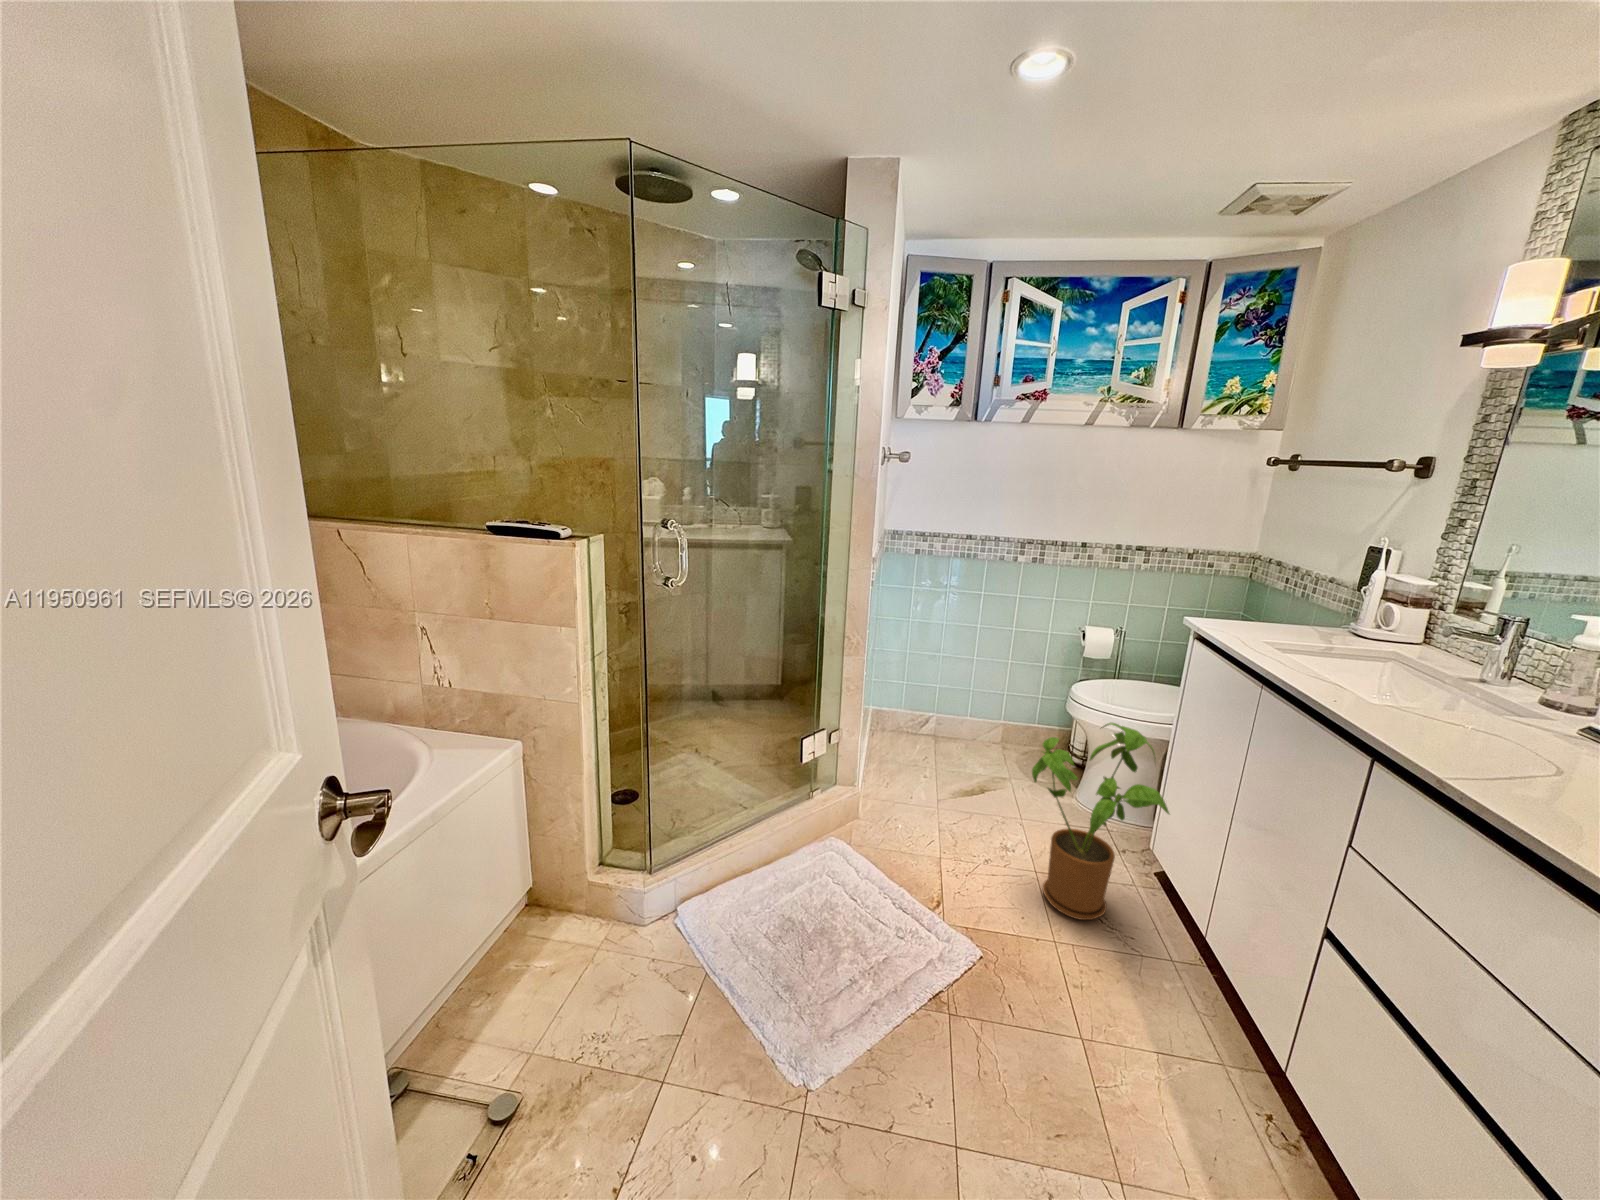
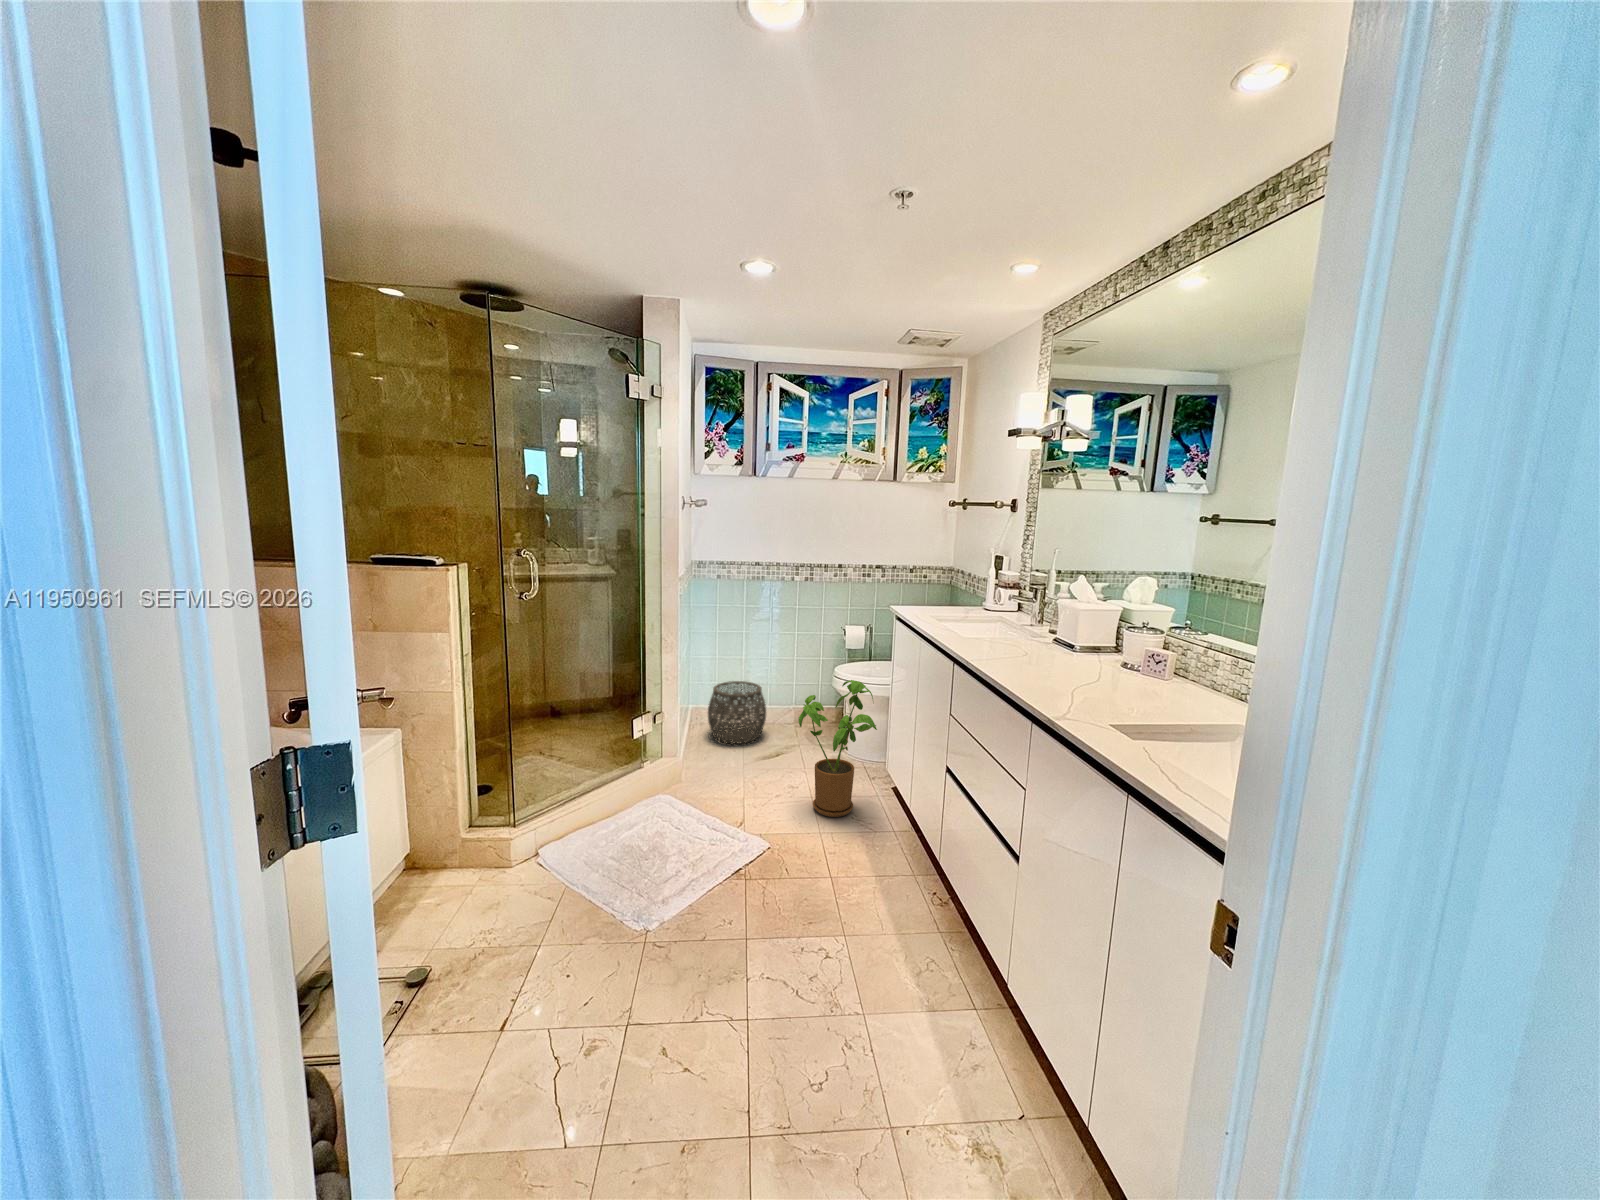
woven basket: none [890,685,966,768] -> present [708,681,766,744]

